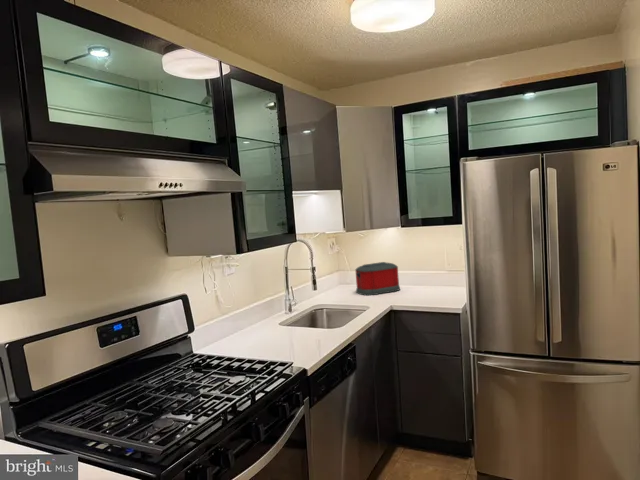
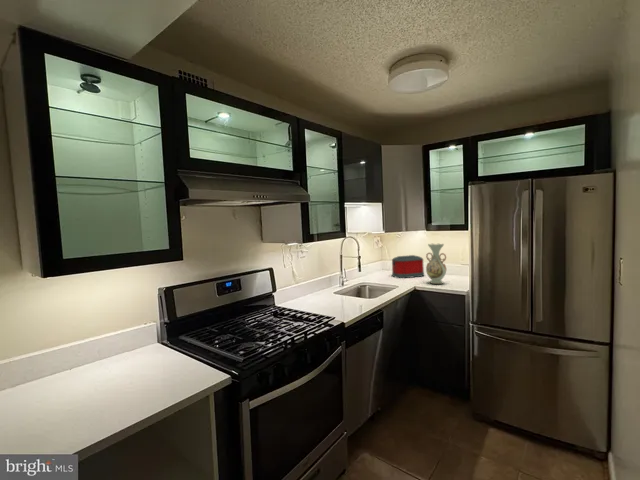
vase: none [404,244,432,301] -> present [426,244,446,284]

